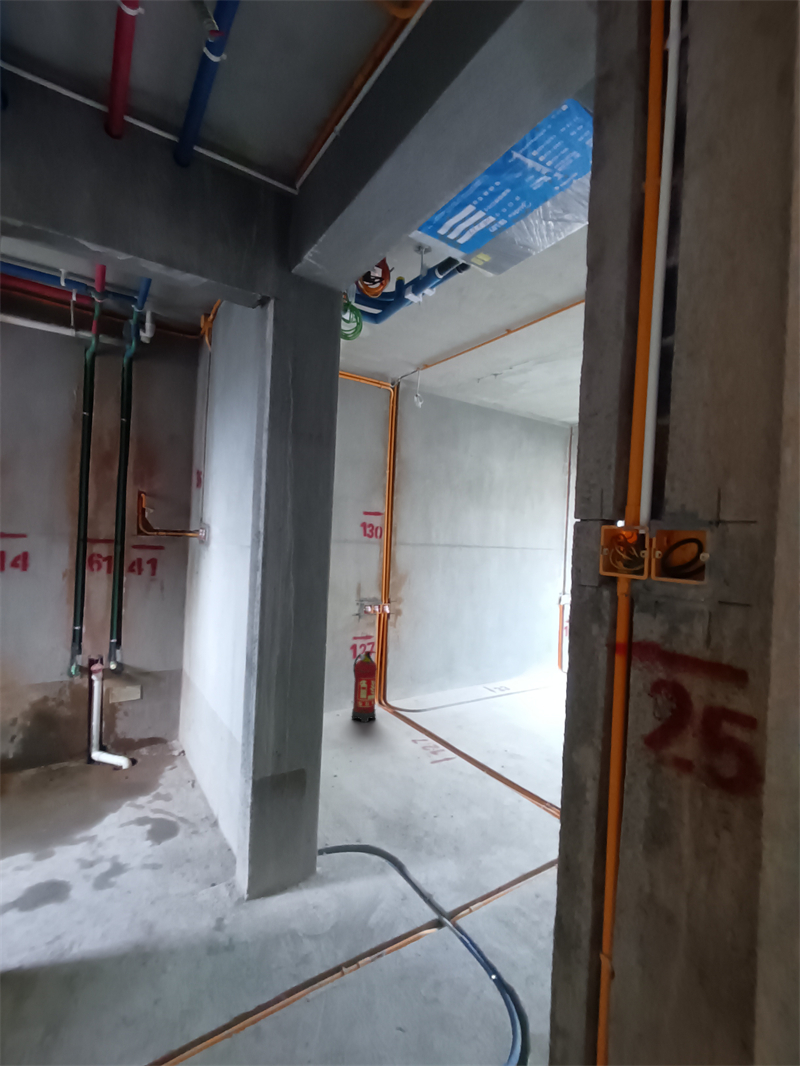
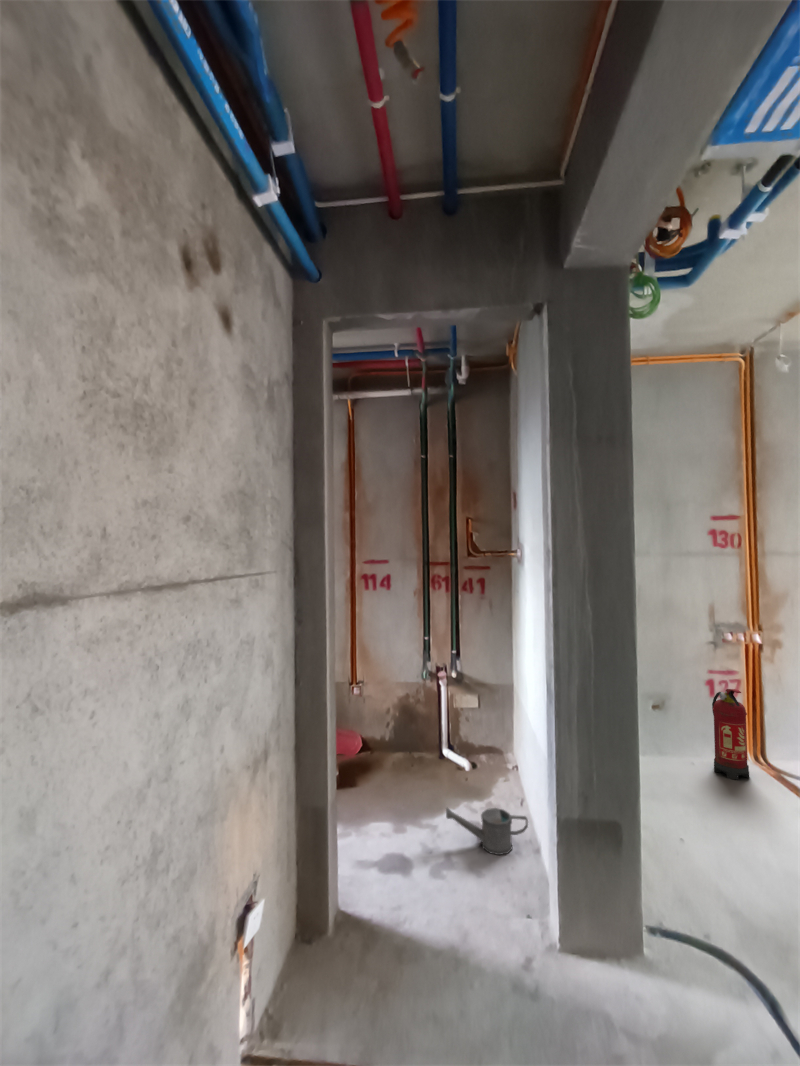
watering can: none [114,795,206,843] -> present [446,808,528,855]

